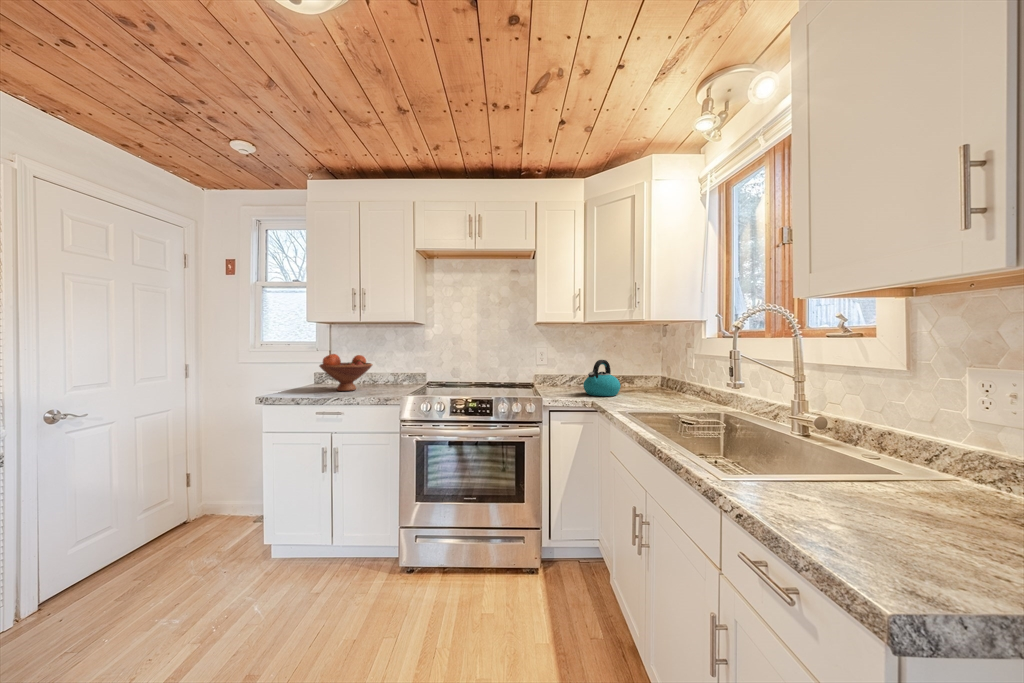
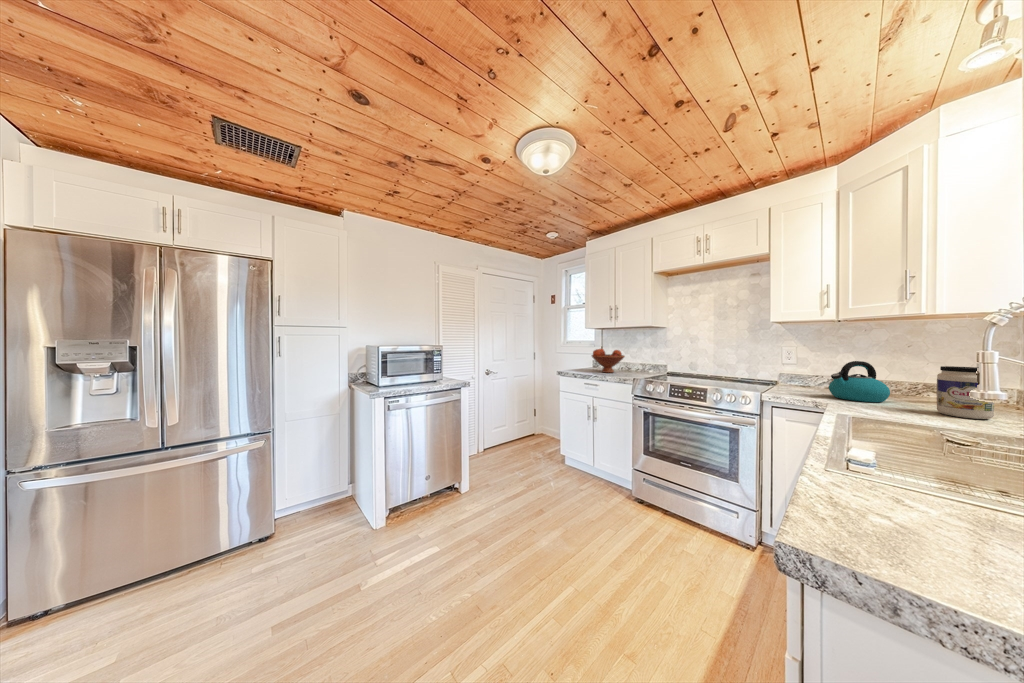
jar: none [650,361,676,401] -> present [937,366,994,419]

